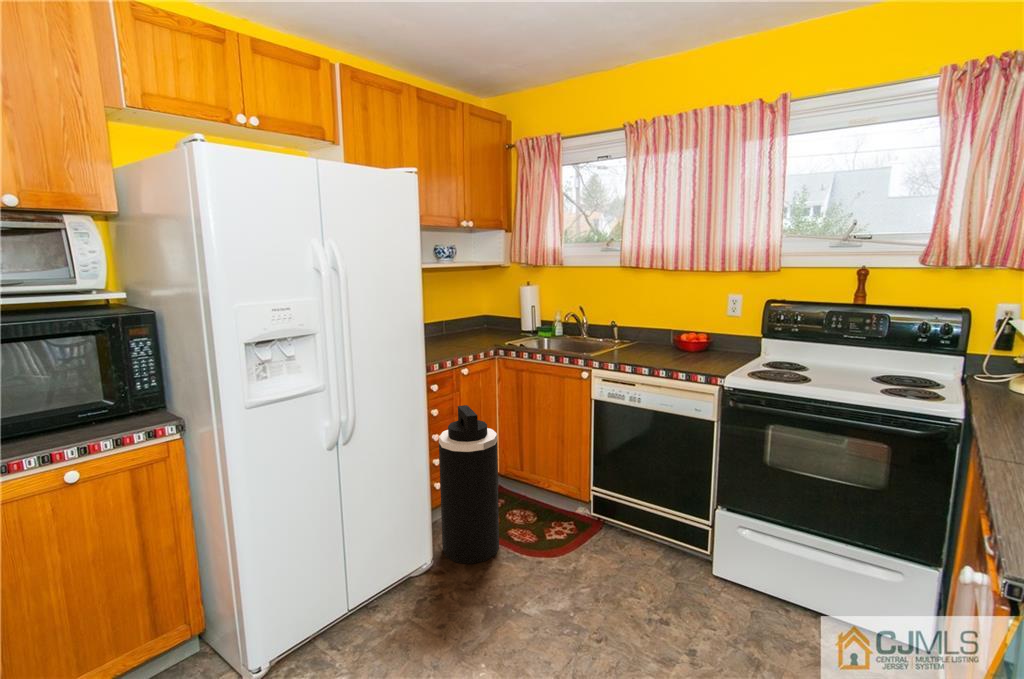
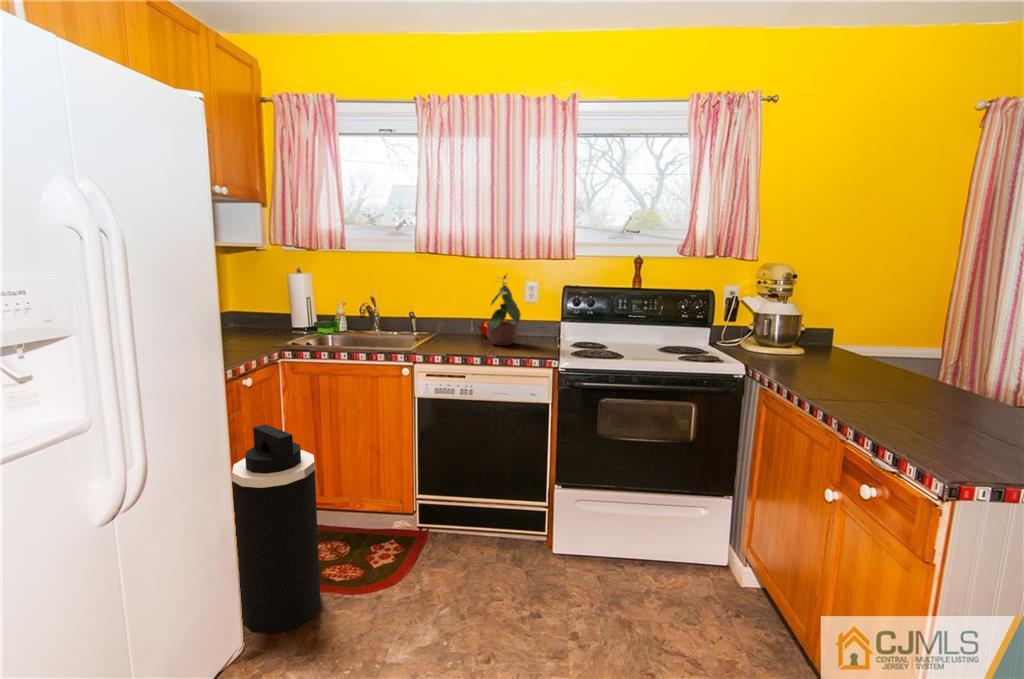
potted plant: none [664,287,709,359] -> present [487,275,521,345]

